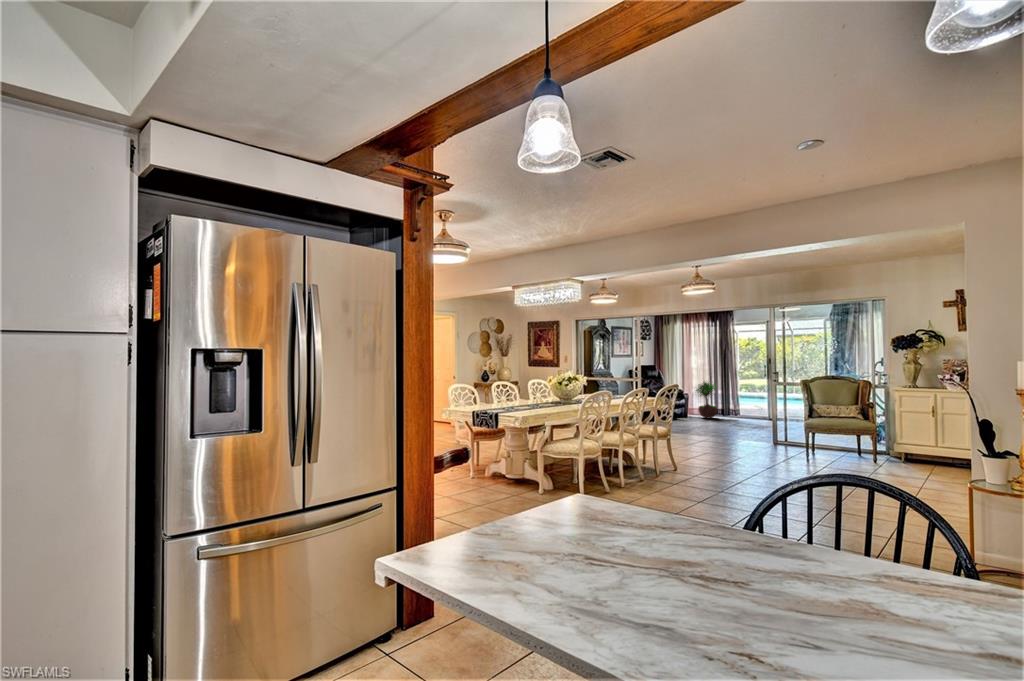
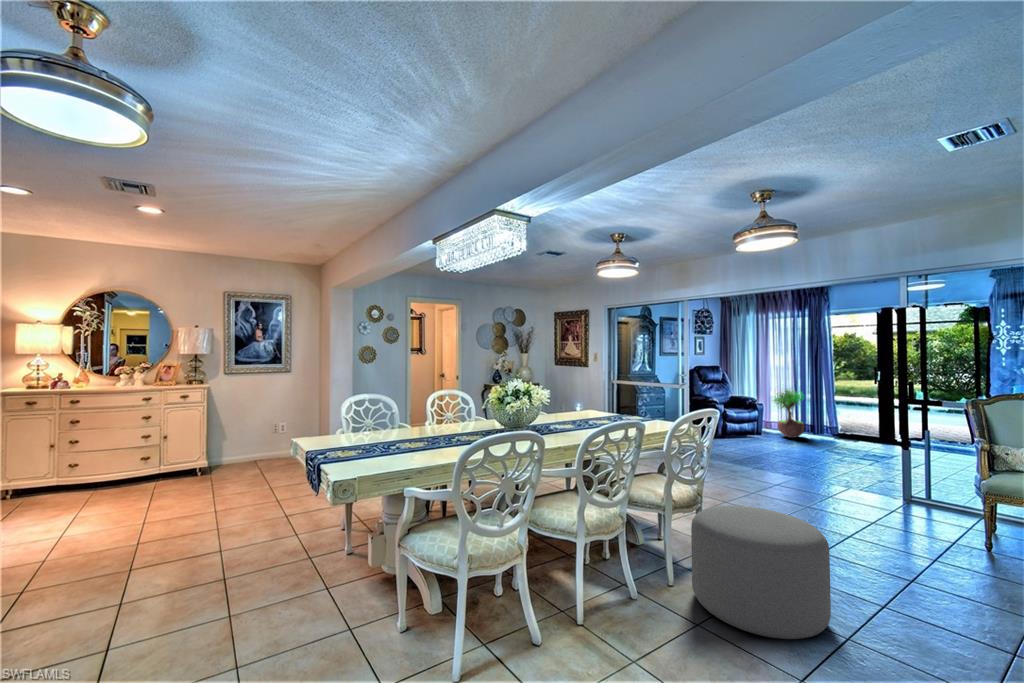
ottoman: none [669,434,734,485] -> present [691,506,831,639]

